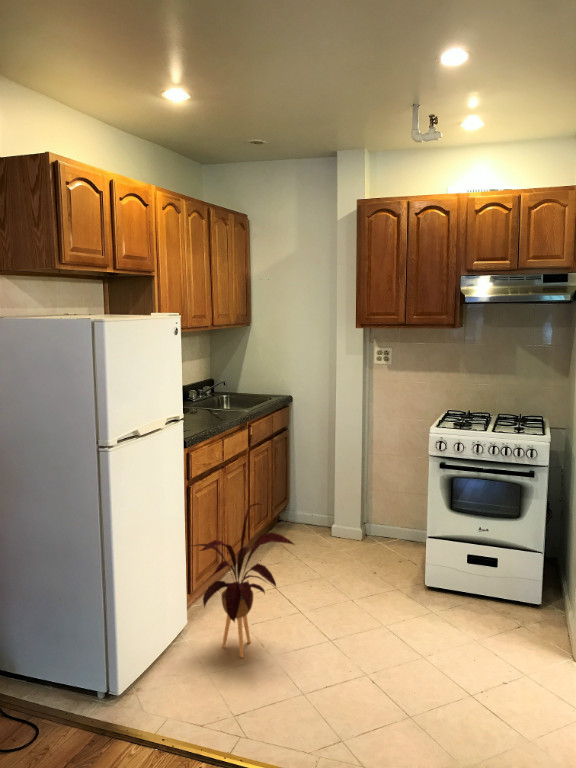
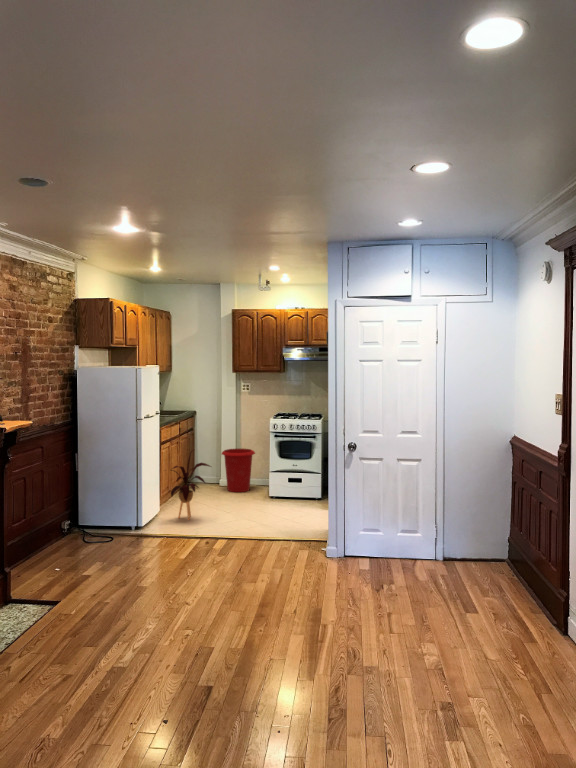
waste bin: none [333,470,399,558] -> present [222,449,255,492]

